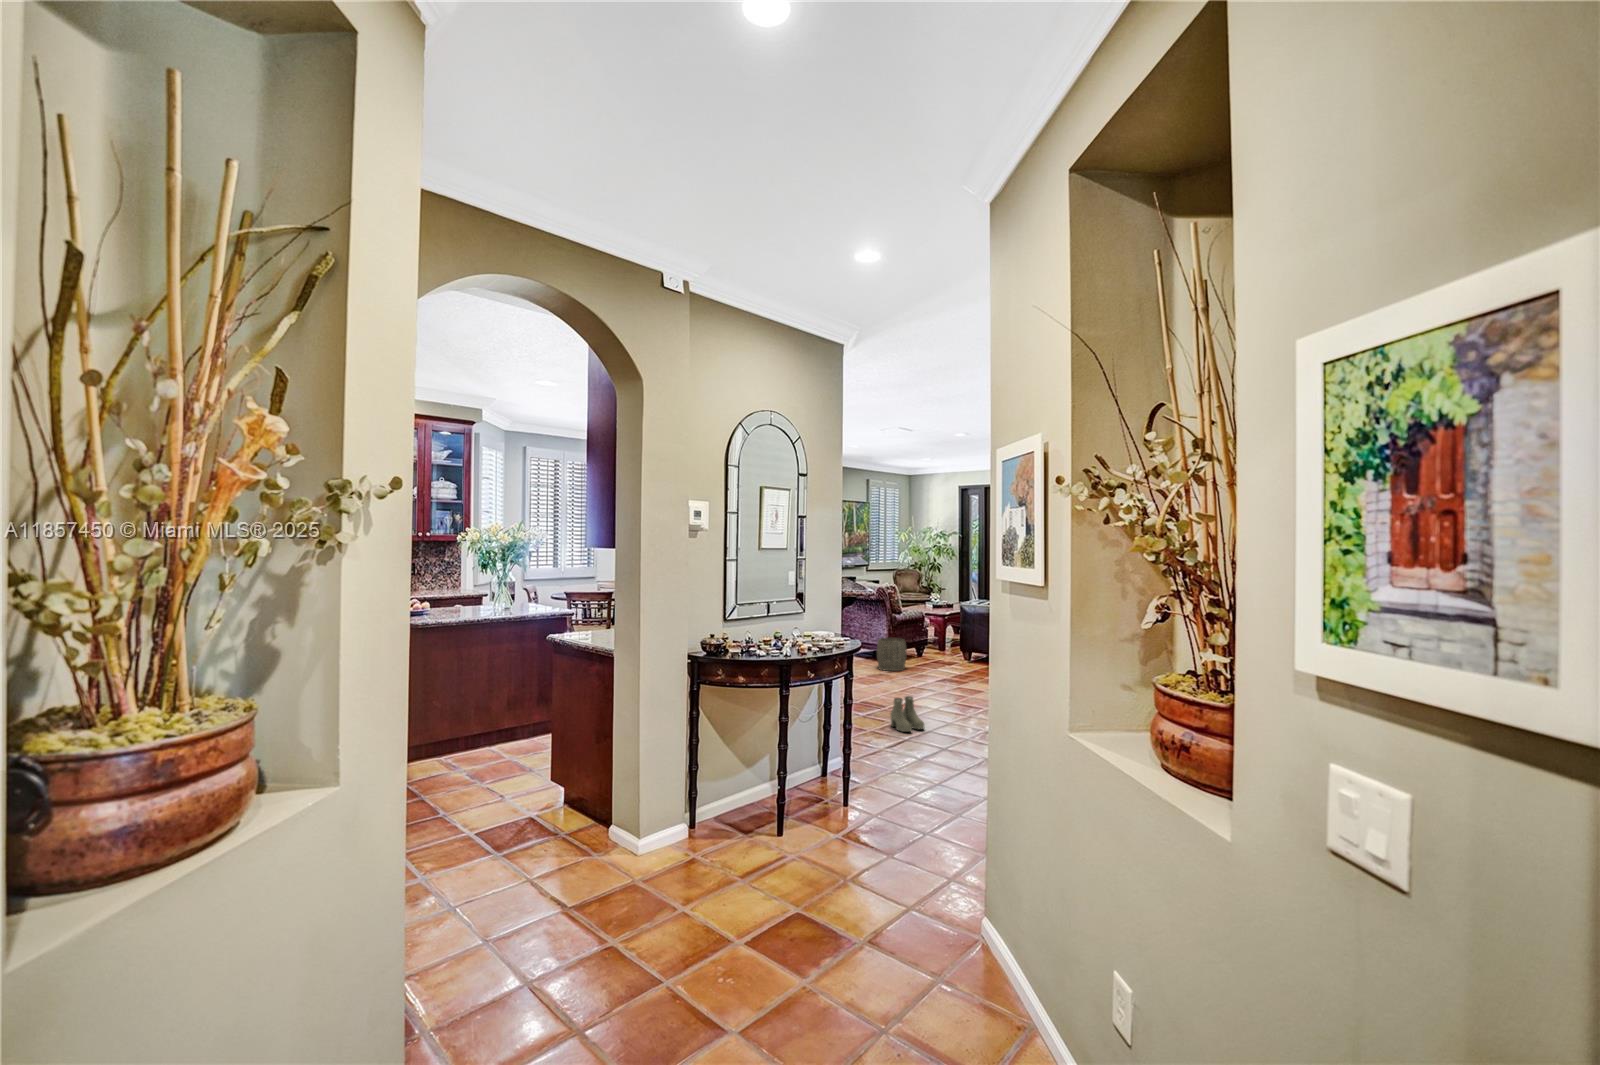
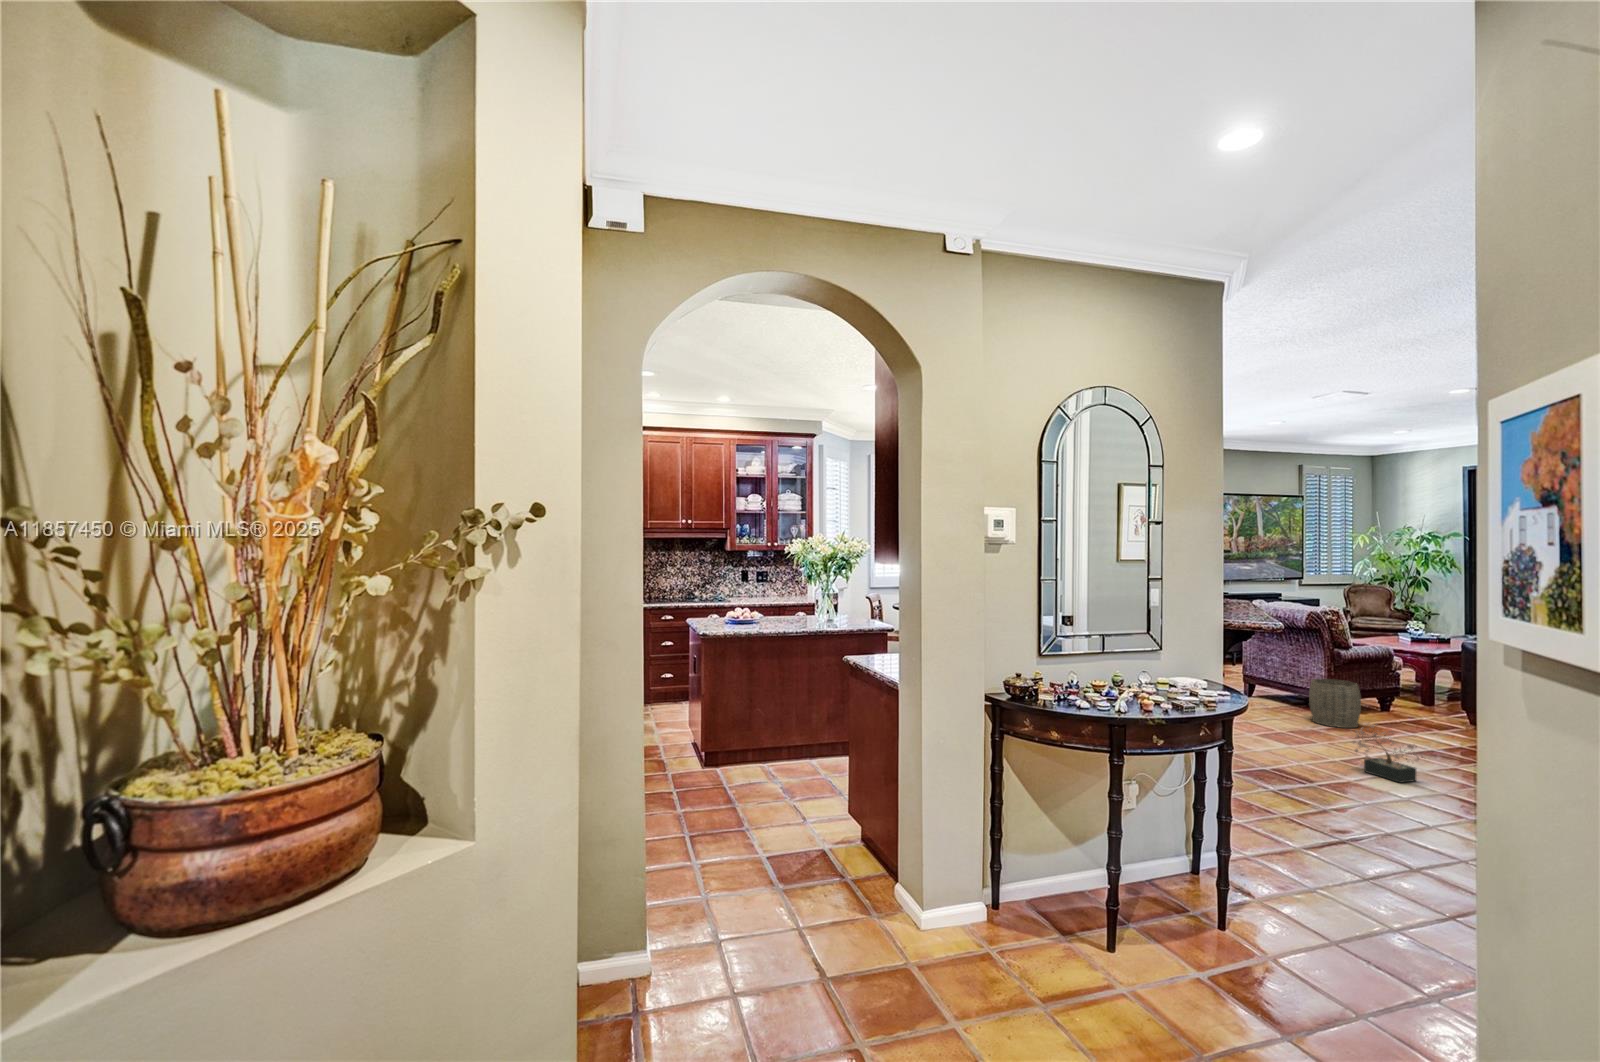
decorative plant: none [904,662,944,700] -> present [1353,723,1423,783]
boots: present [890,696,924,732] -> none [1320,775,1383,830]

